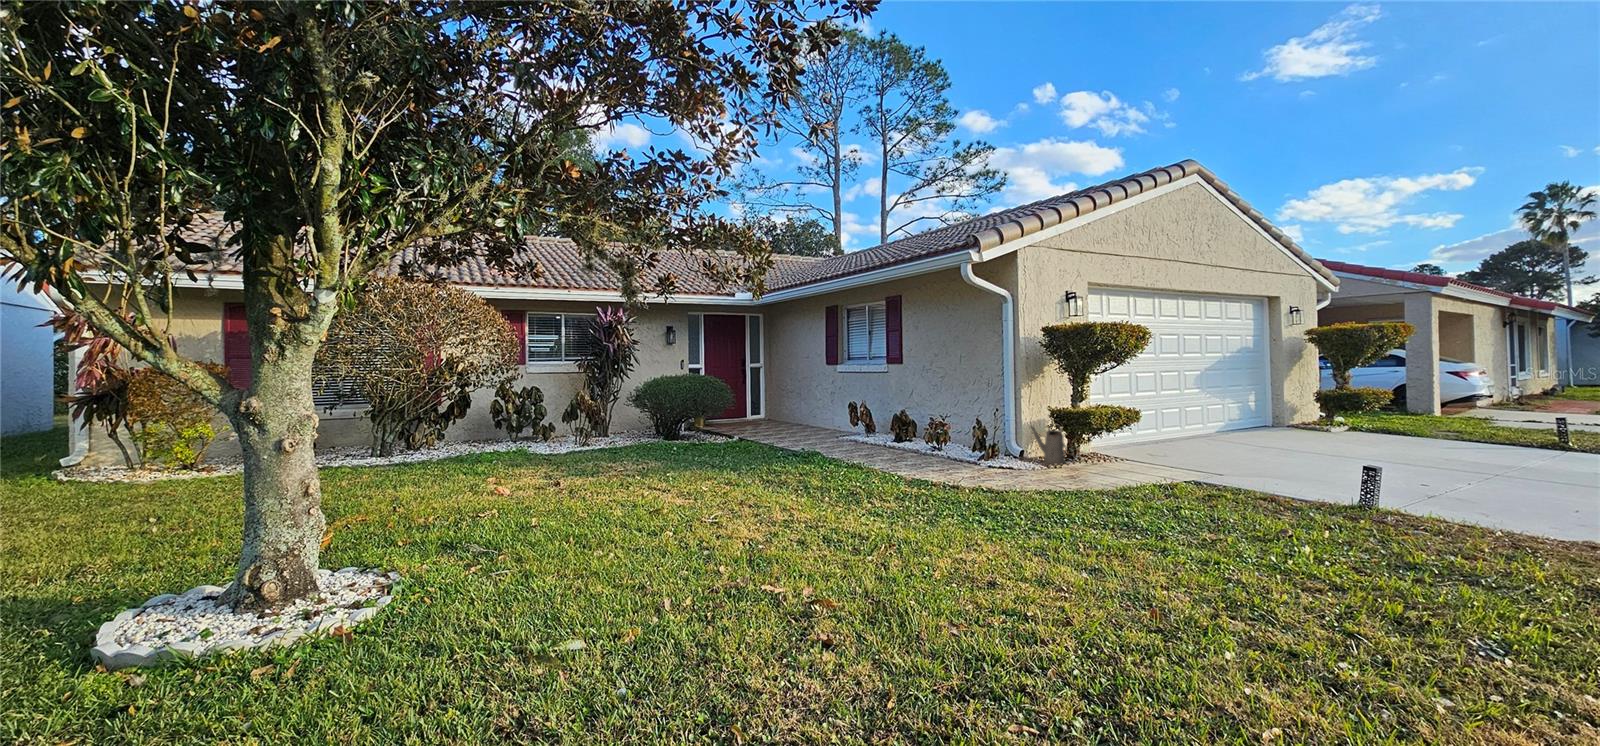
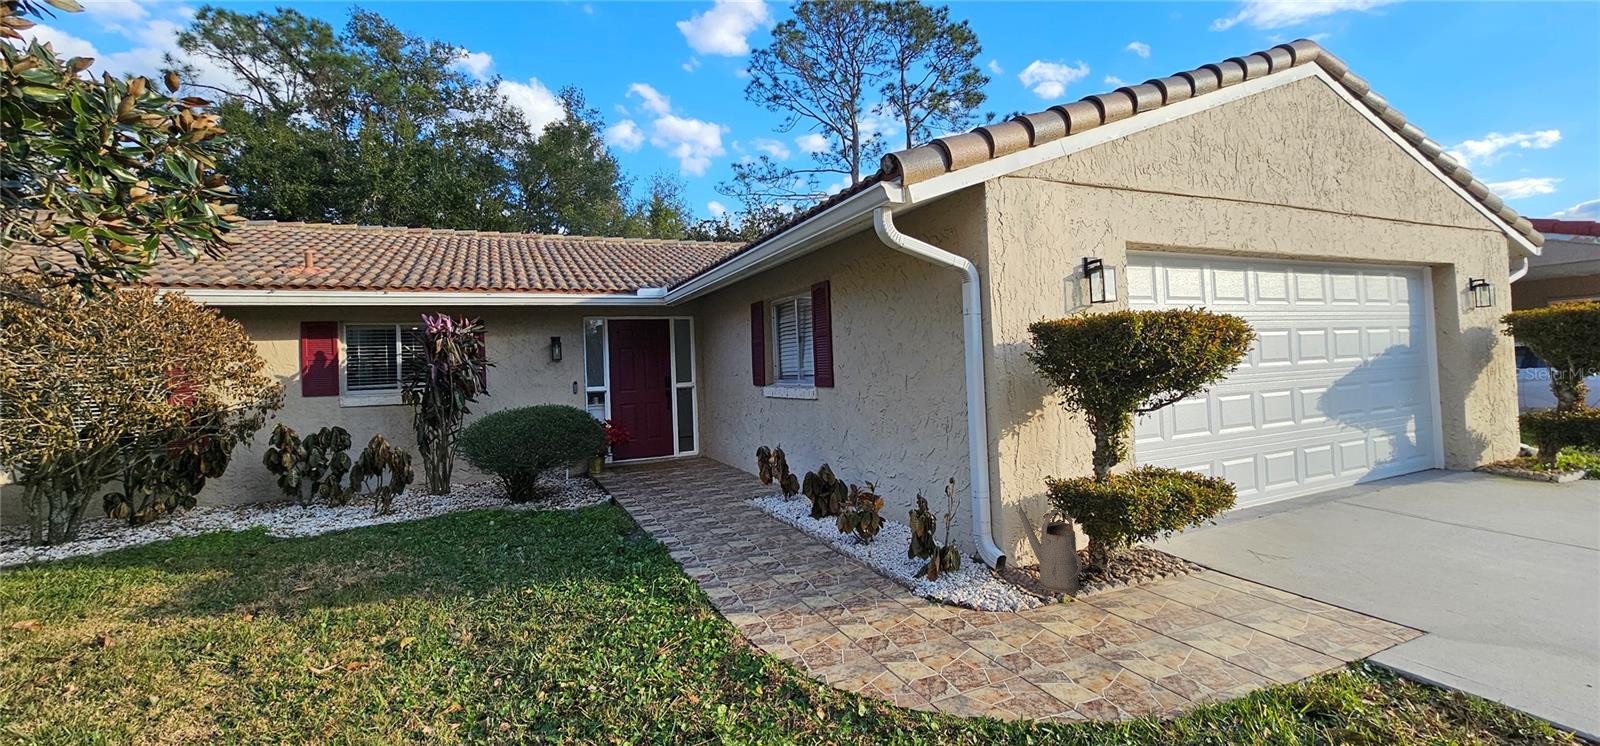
potted tree: present [514,407,538,440] -> none [284,452,330,507]

